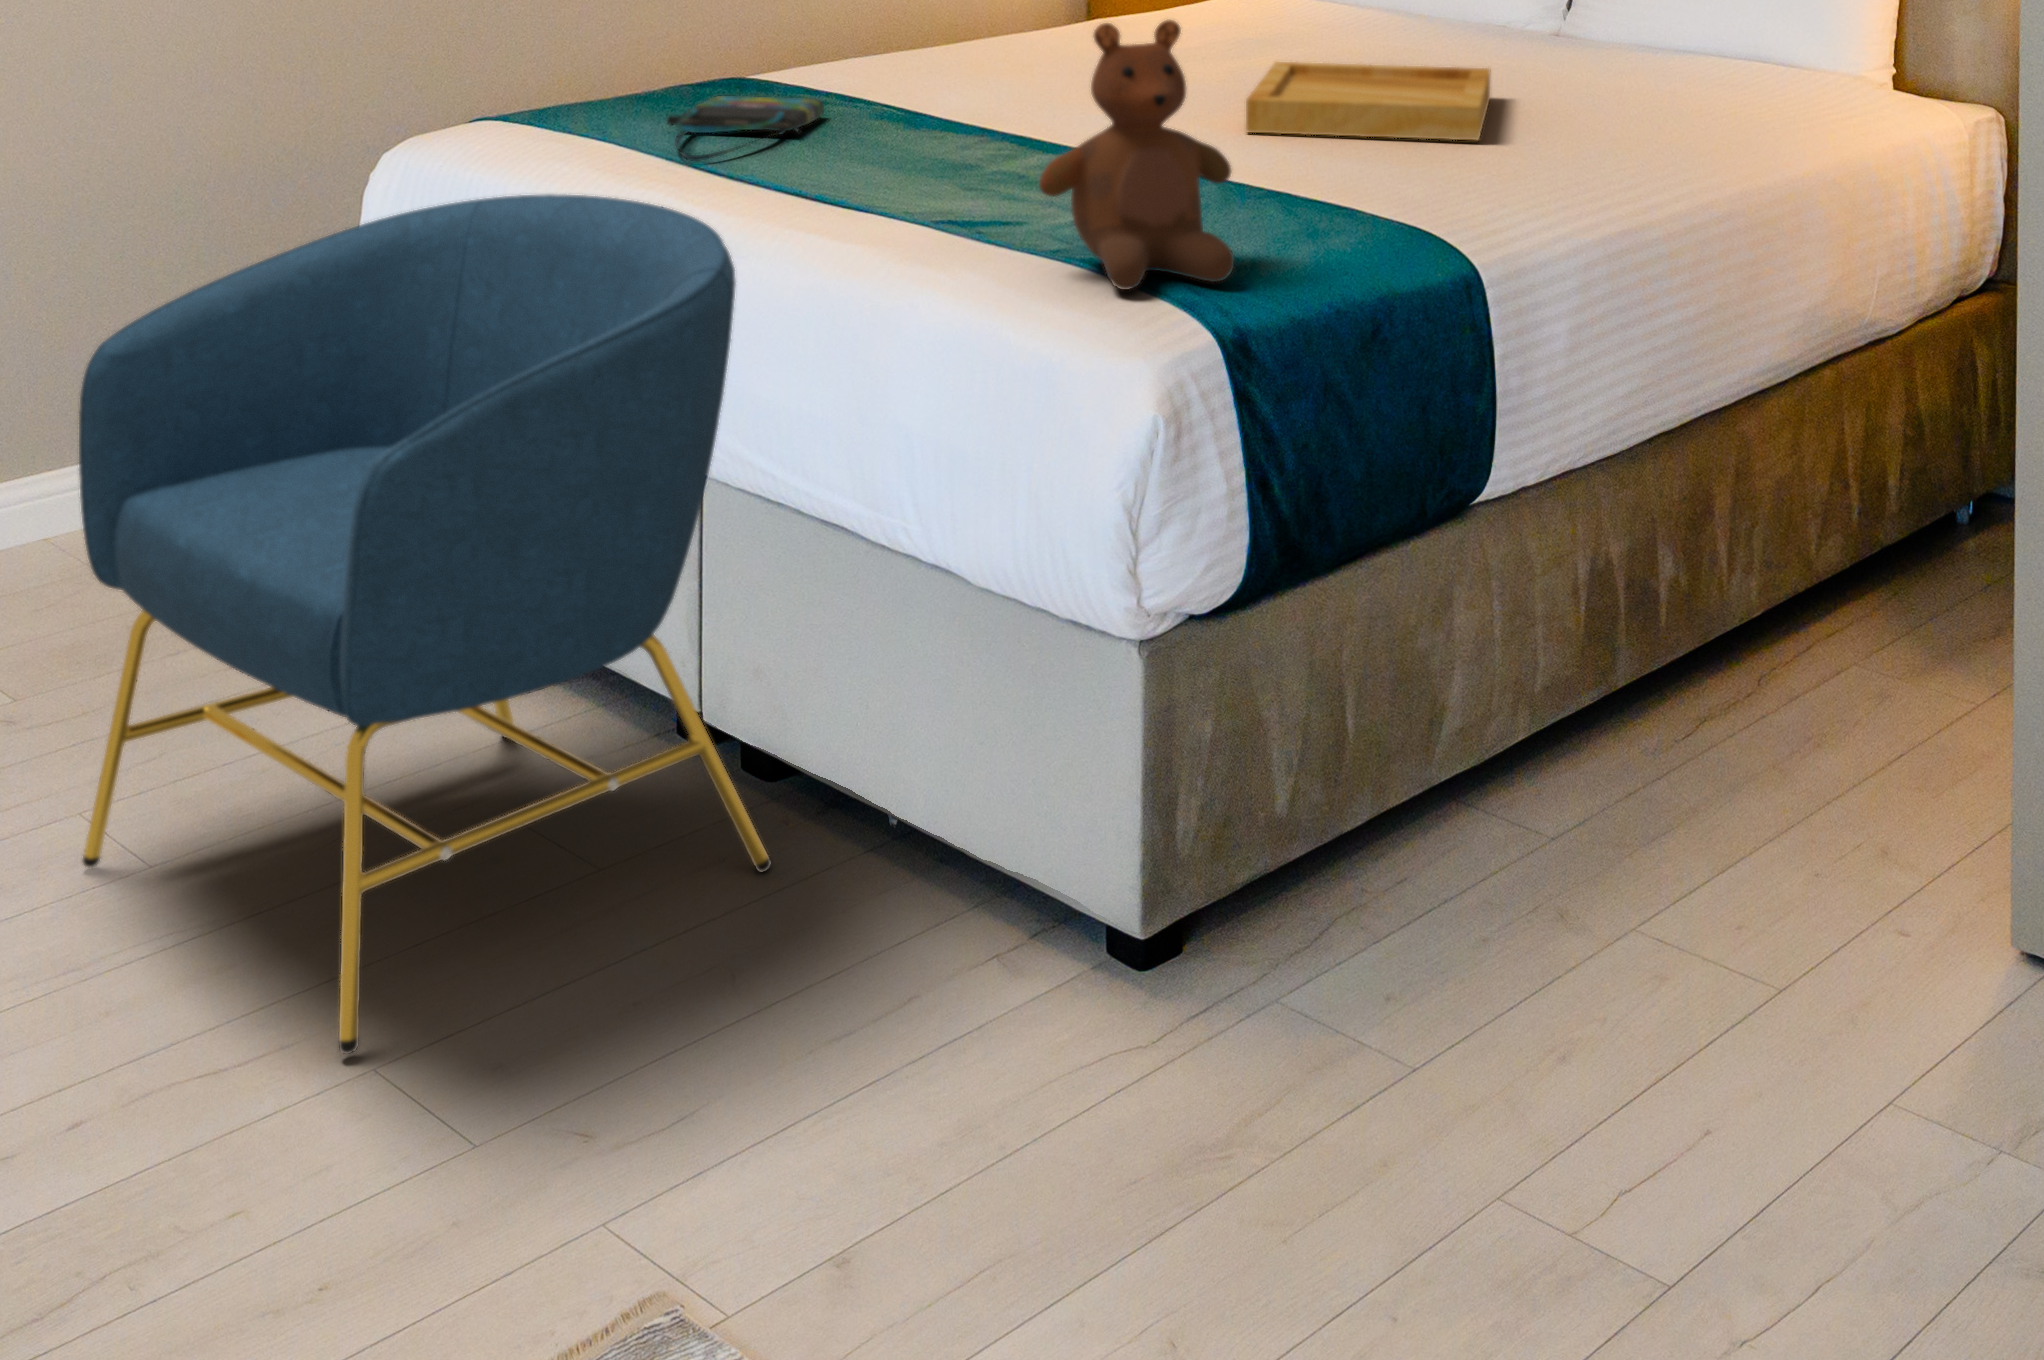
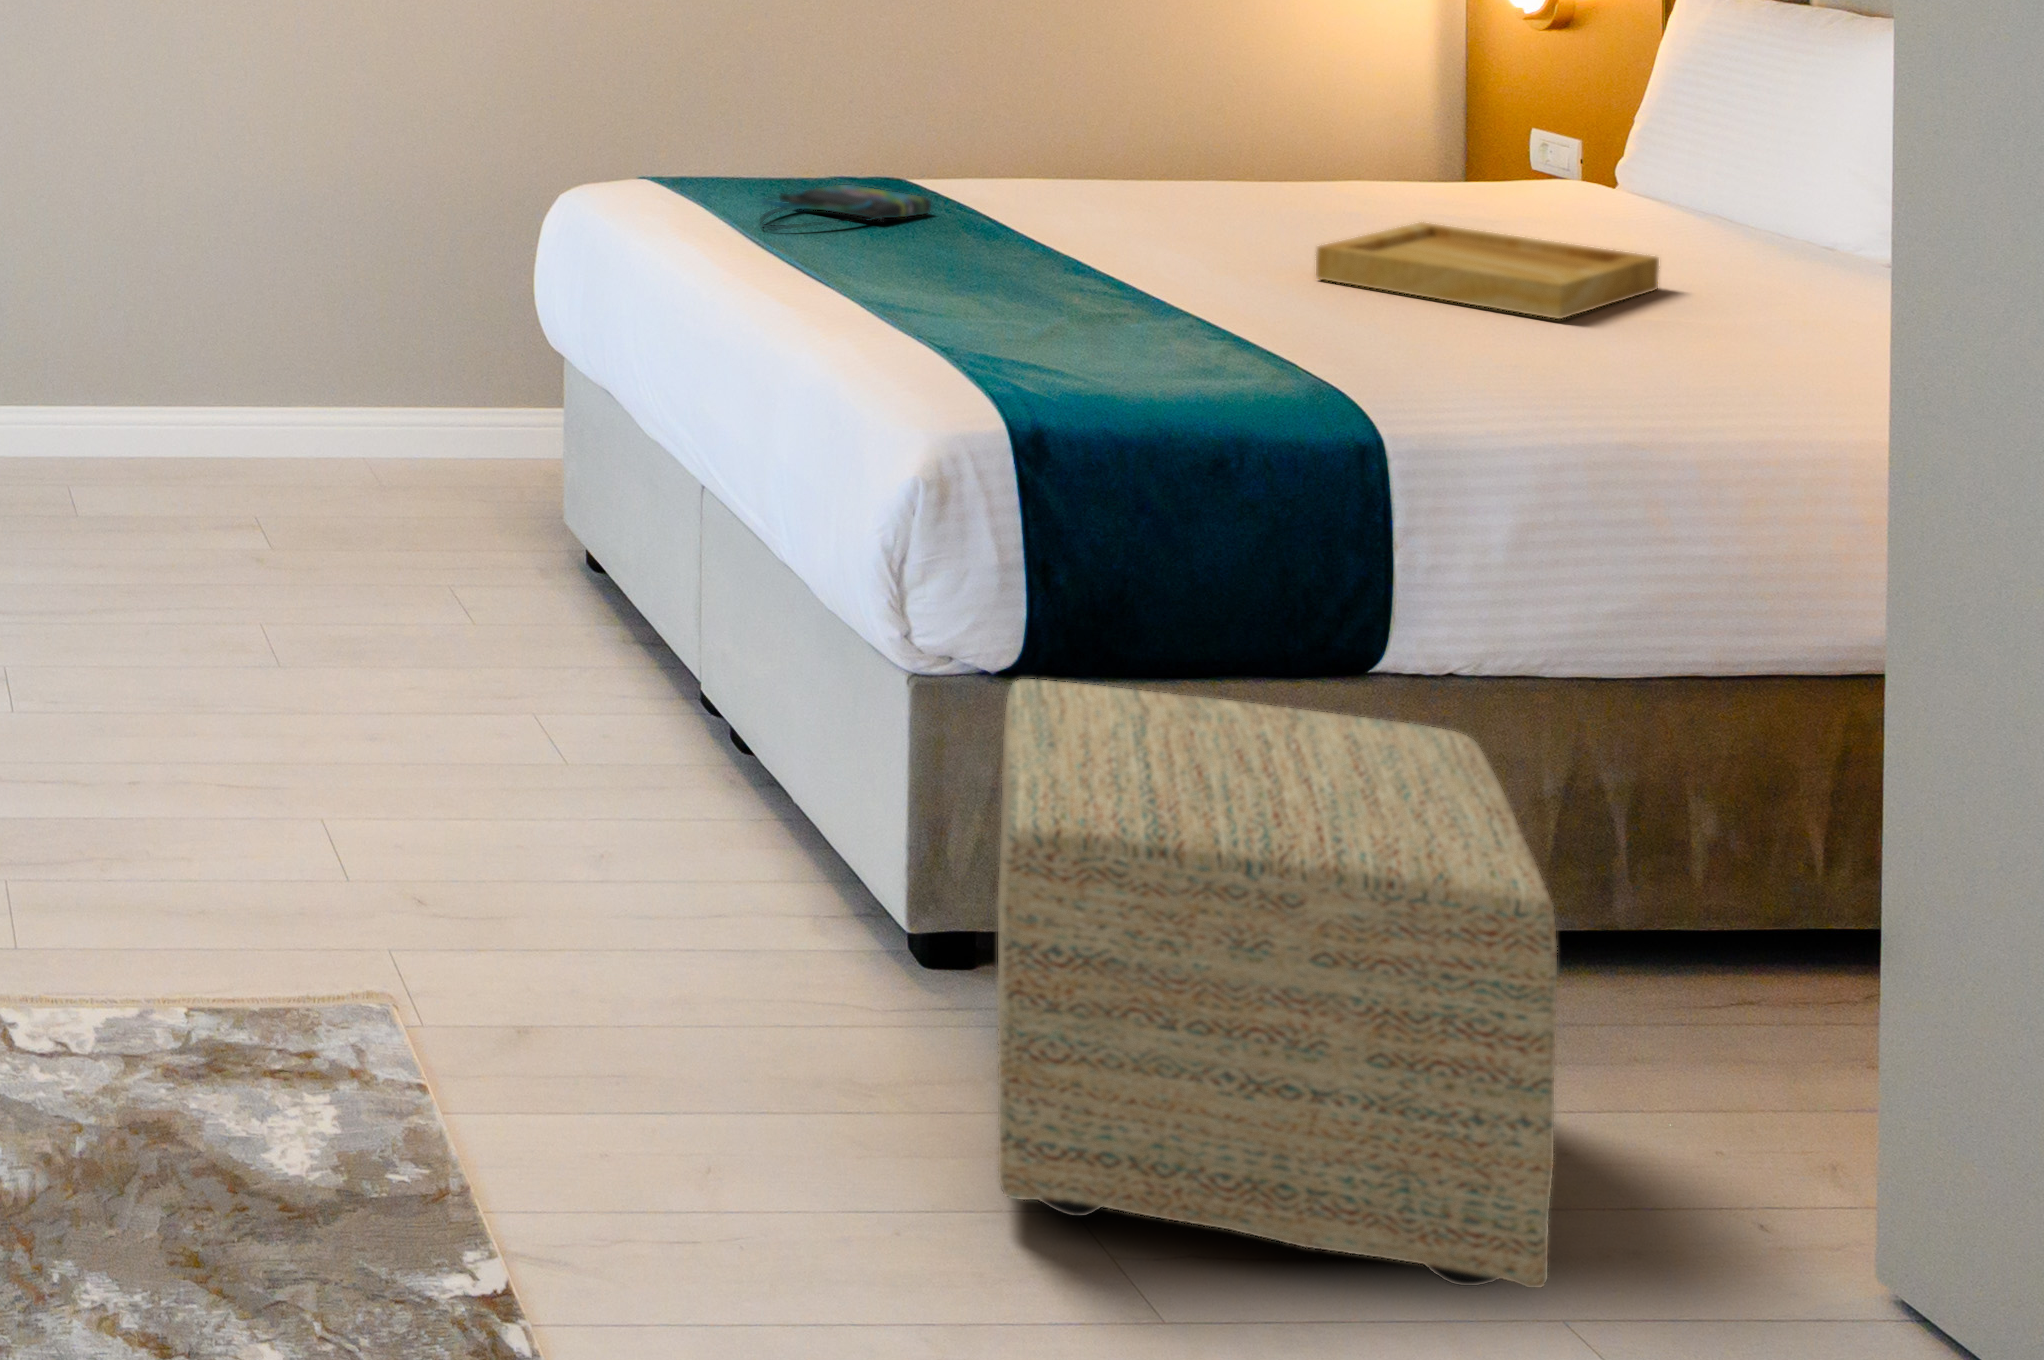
teddy bear: present [1039,20,1234,290] -> none [922,135,1117,377]
armchair: present [79,194,771,1054] -> none [243,230,696,811]
ottoman: none [1285,577,1965,1253] -> present [997,679,1557,1288]

